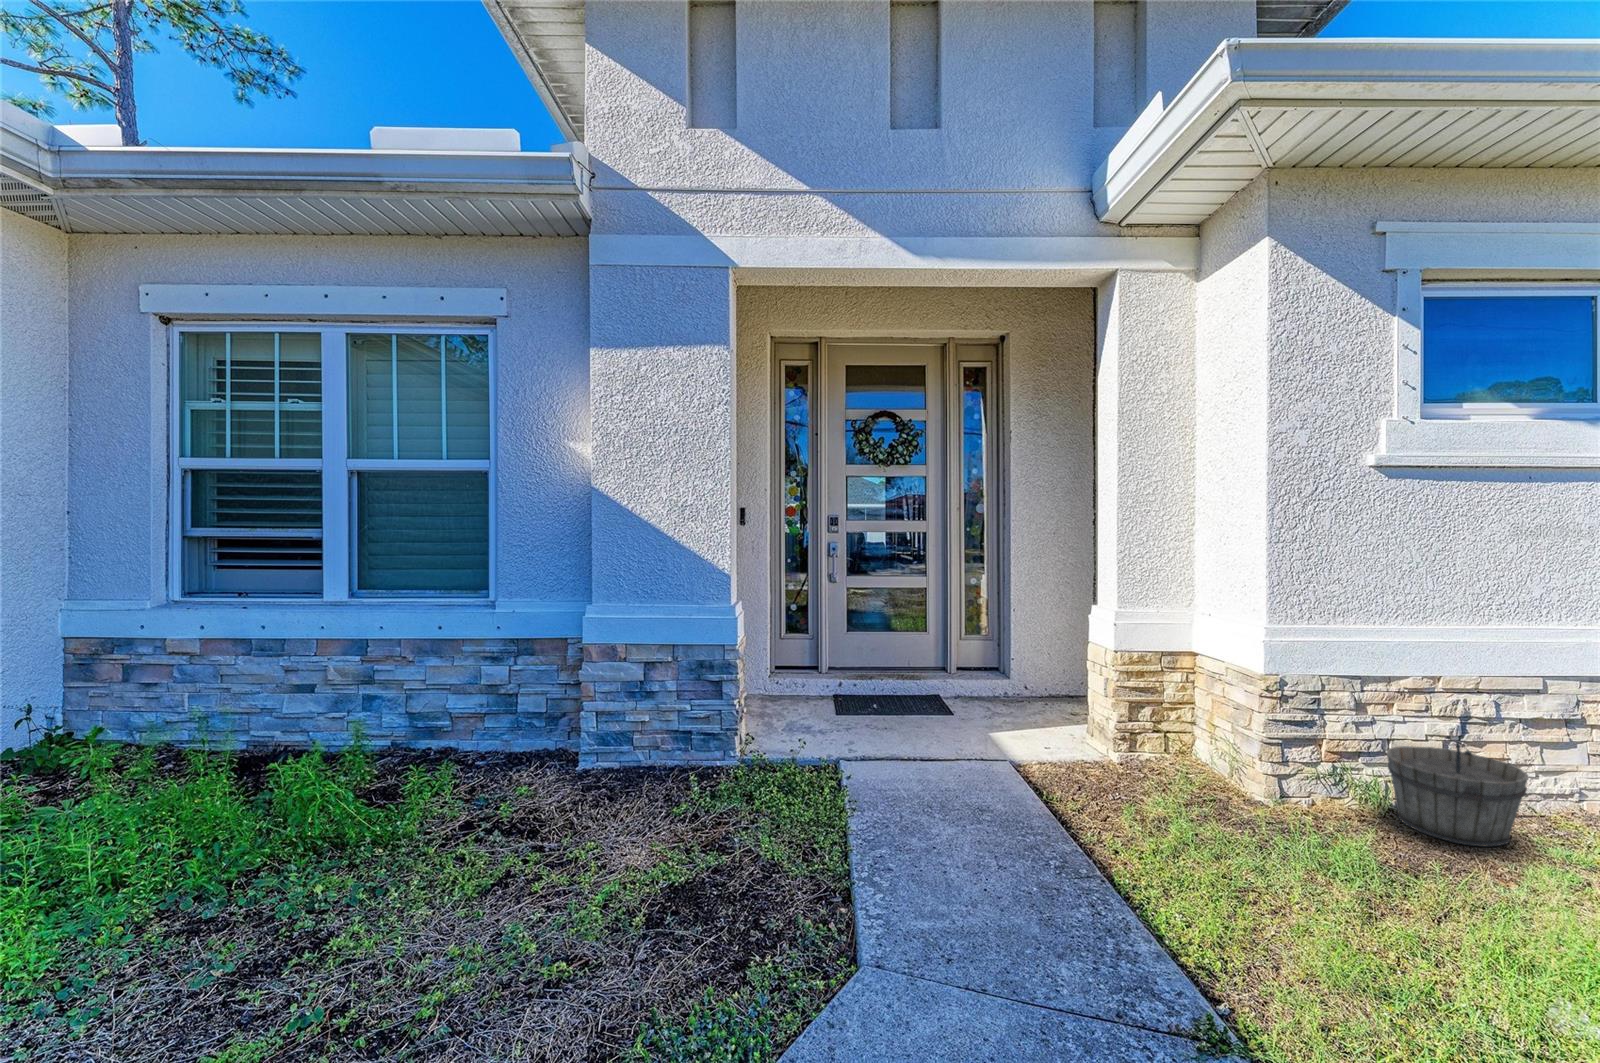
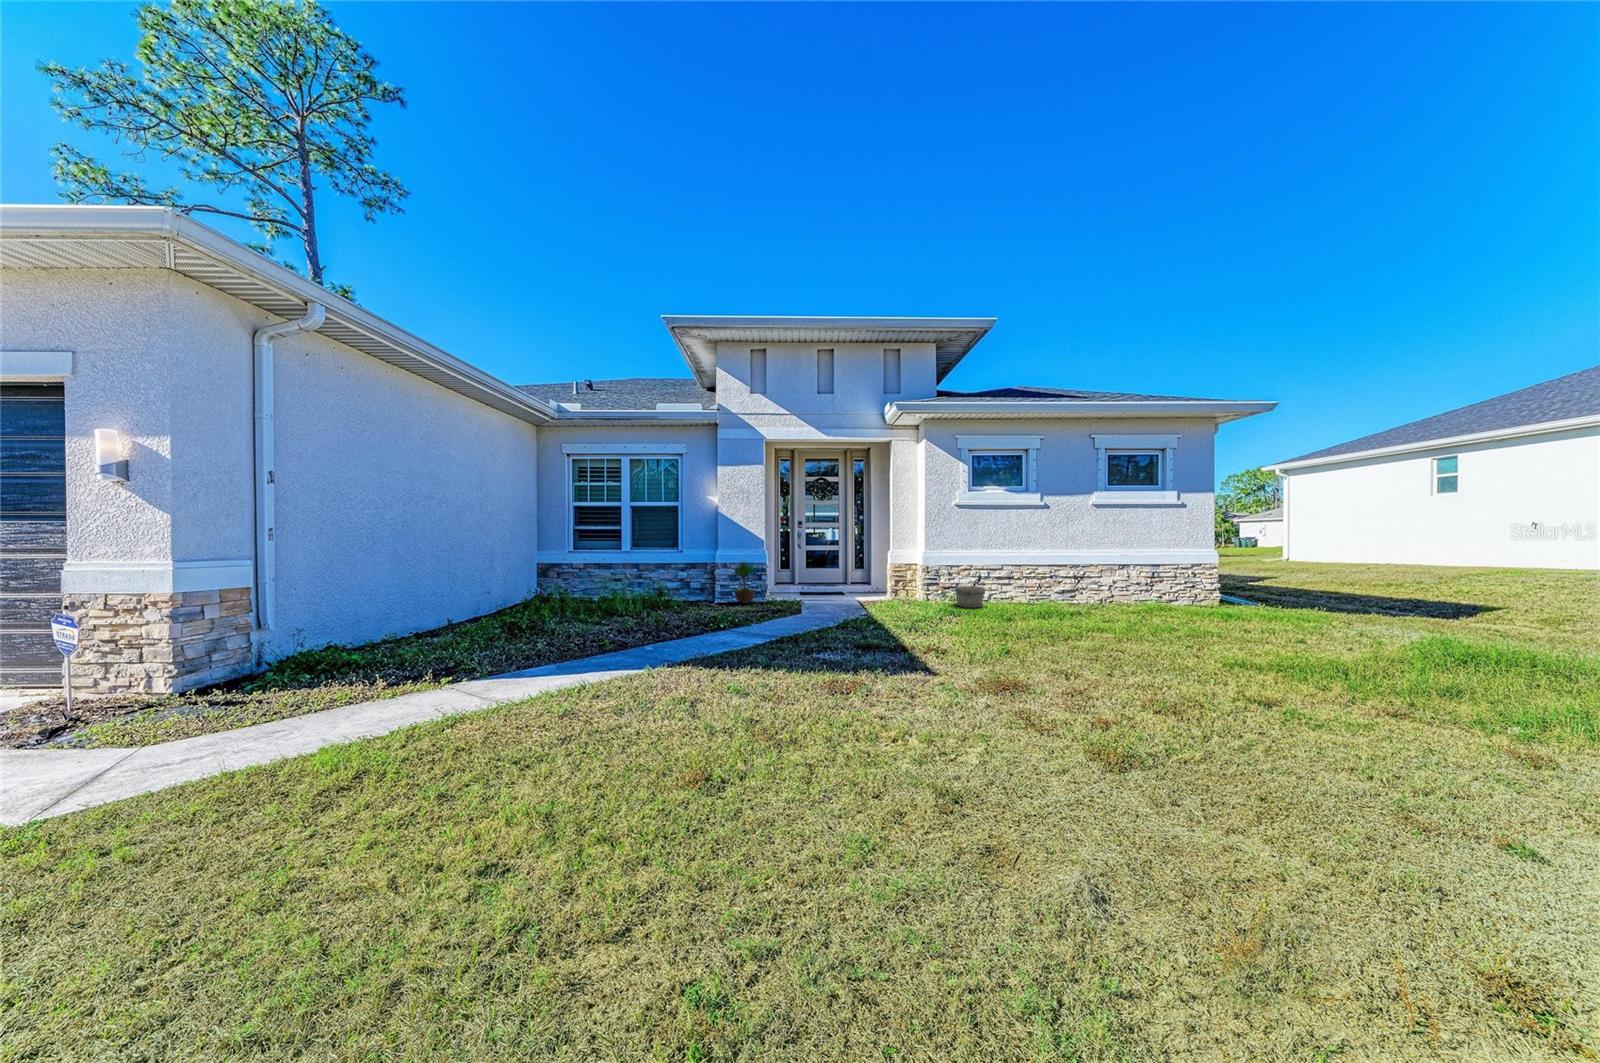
potted tree: none [613,635,703,781] -> present [733,562,755,604]

